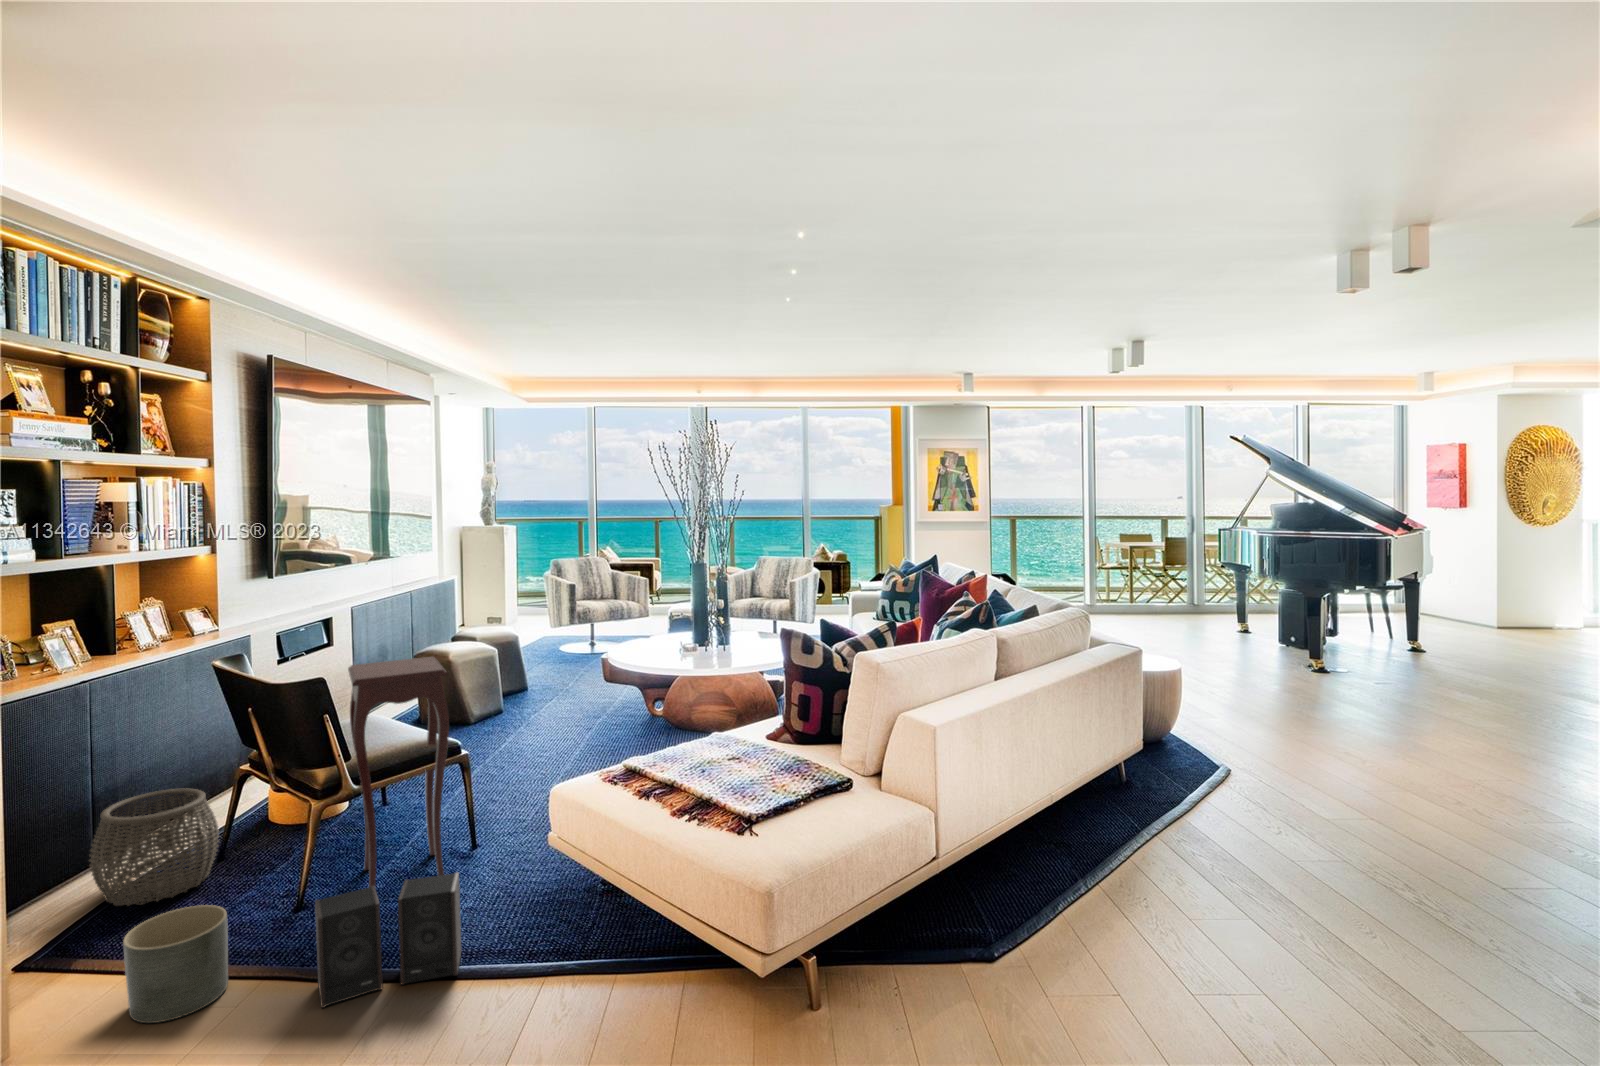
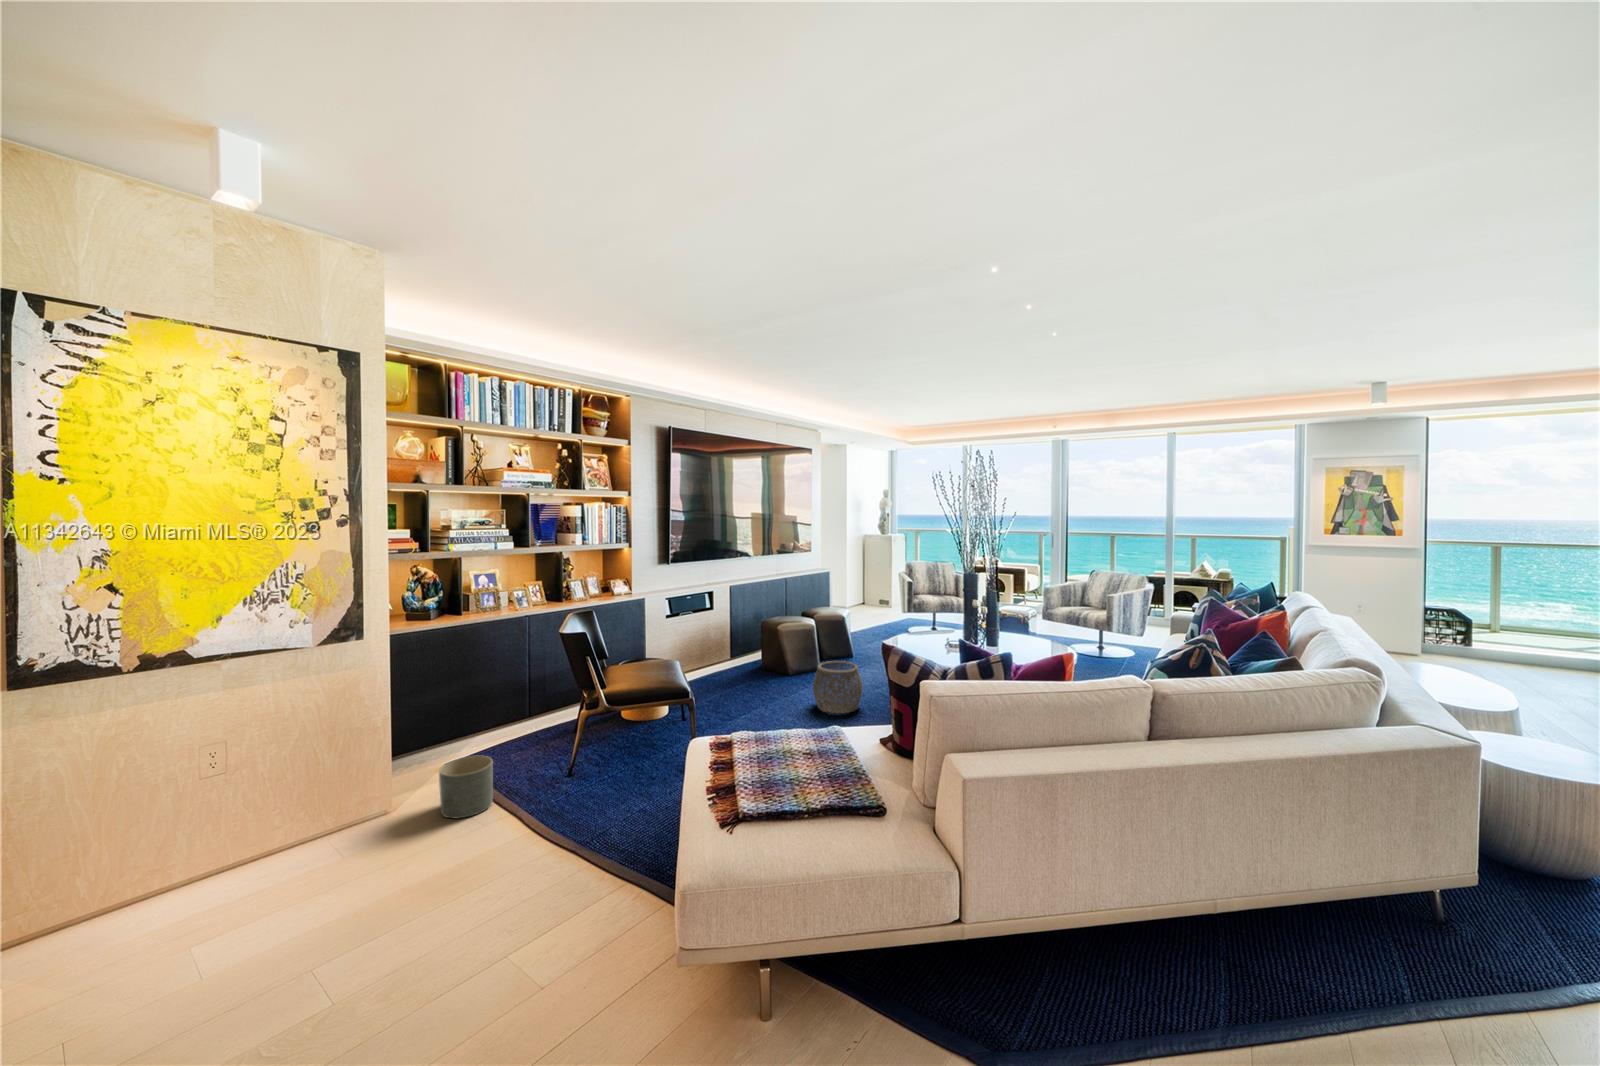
side table: present [348,657,449,887] -> none [588,627,664,784]
woven basket: present [89,788,219,906] -> present [813,661,863,714]
speaker: present [315,872,461,1008] -> none [494,774,585,855]

